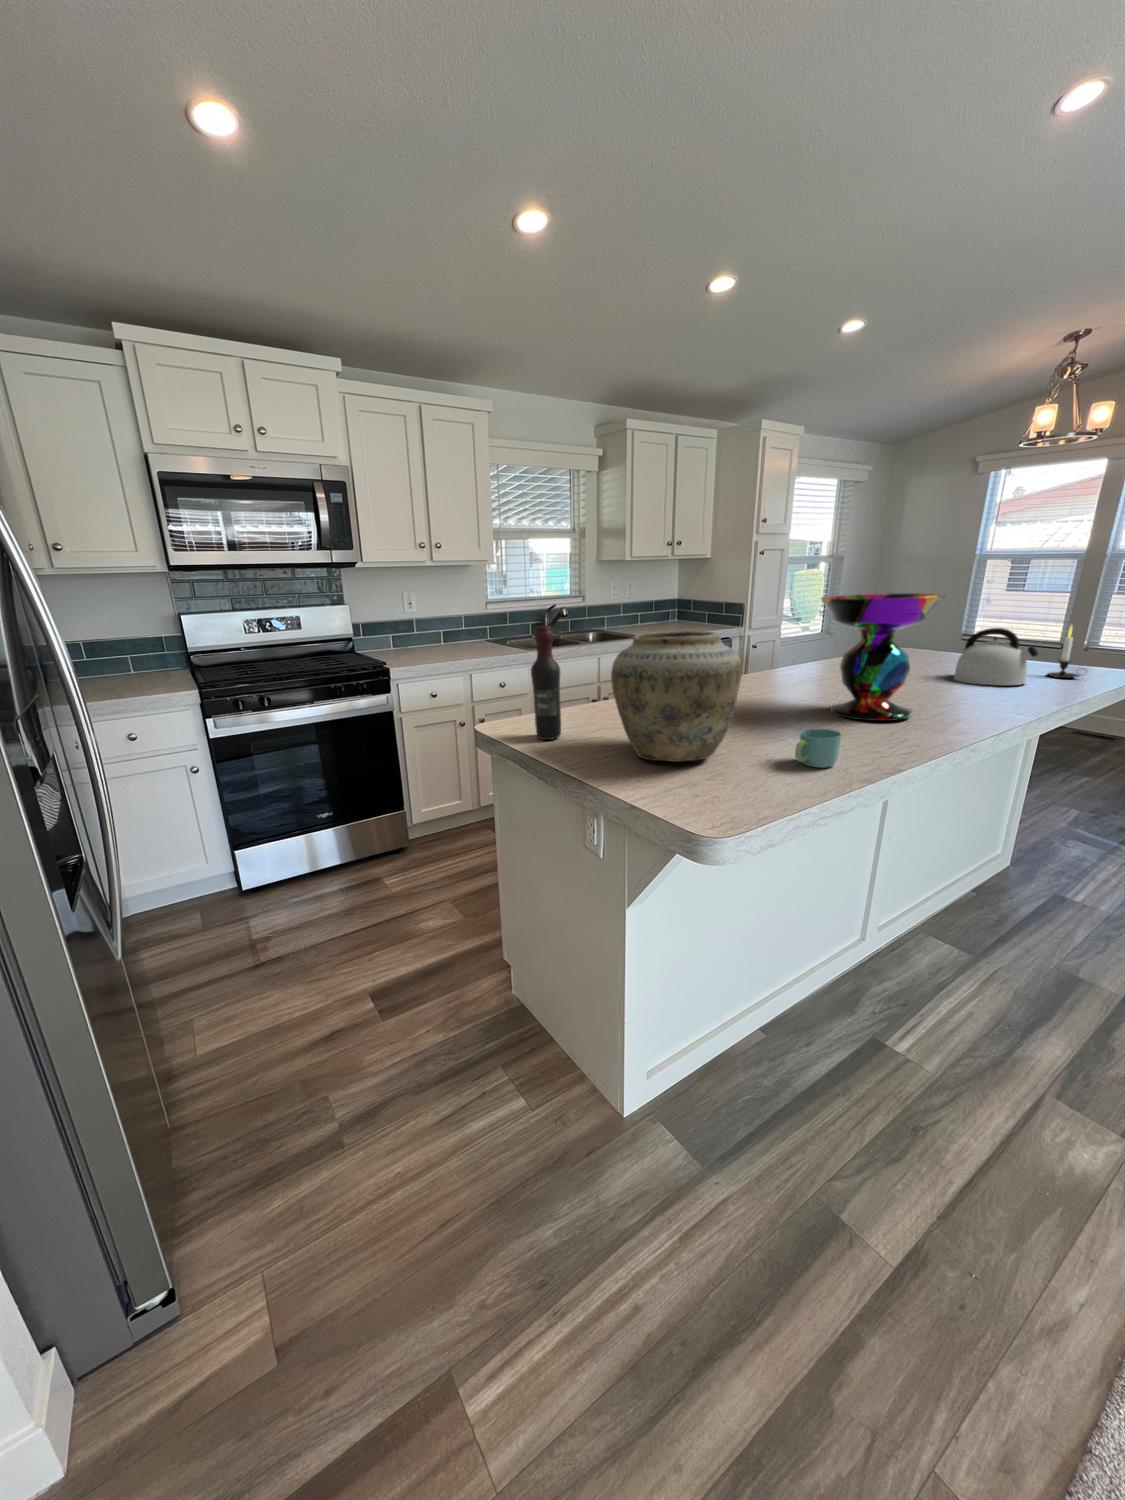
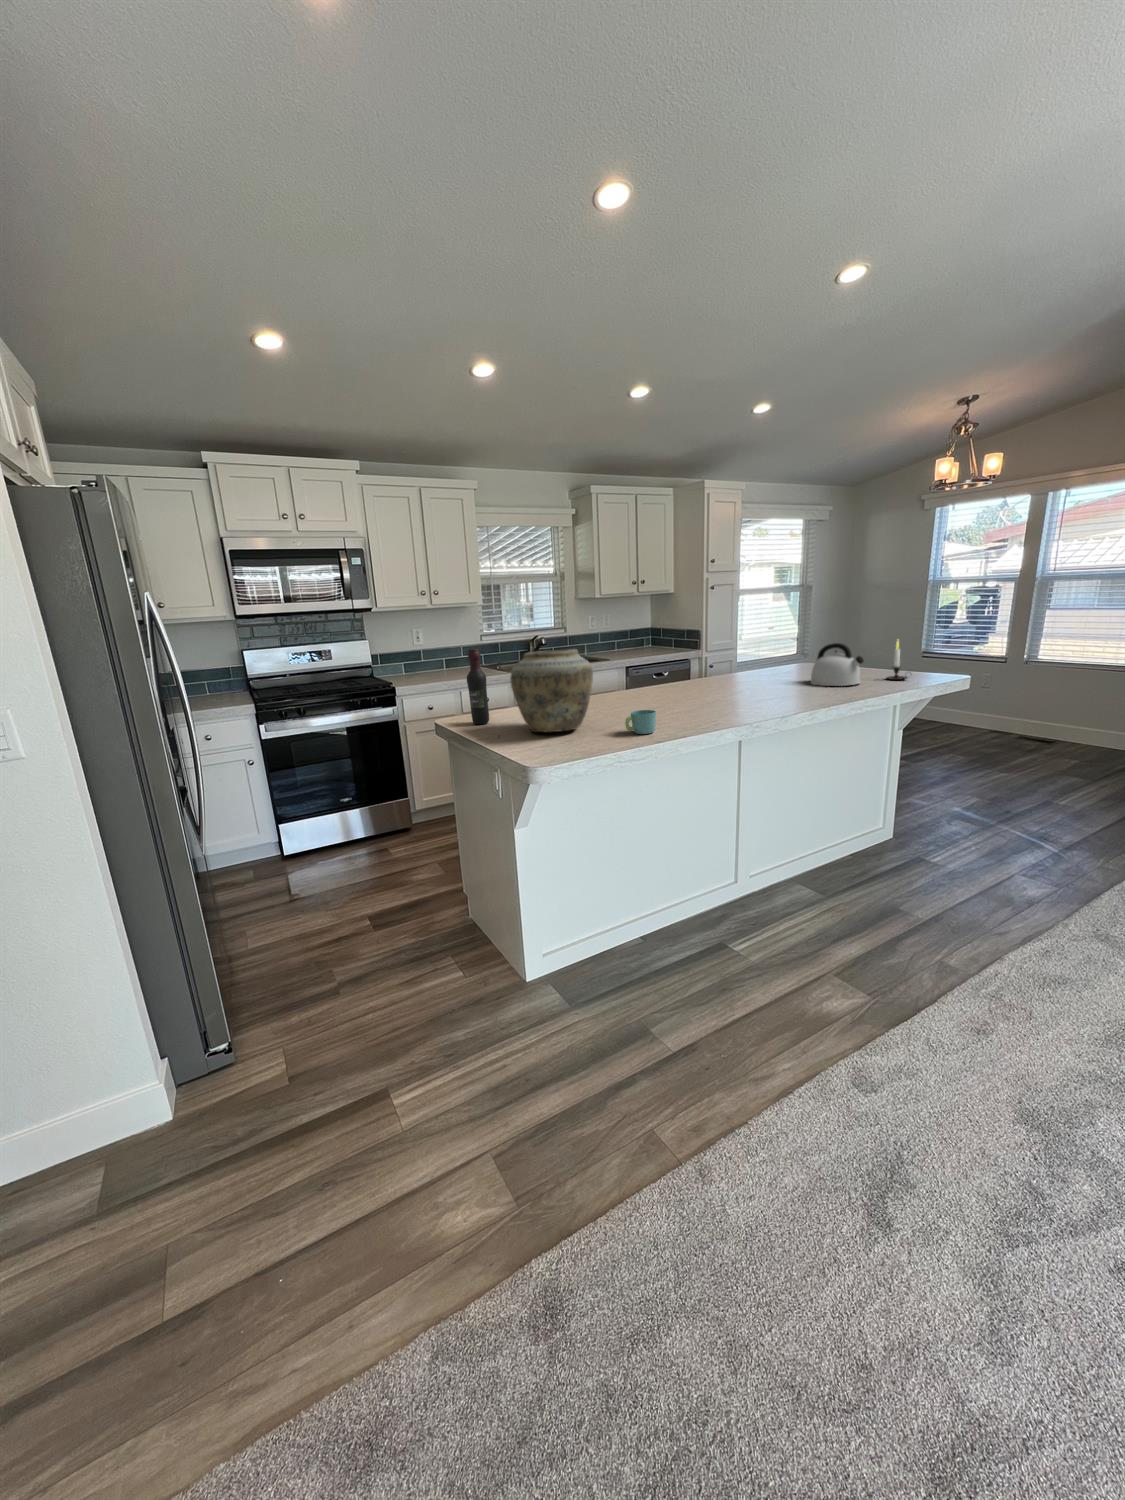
decorative bowl: present [821,593,947,721] -> none [674,620,755,709]

